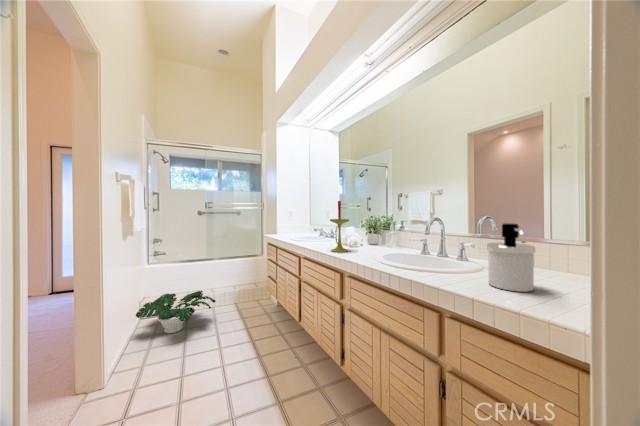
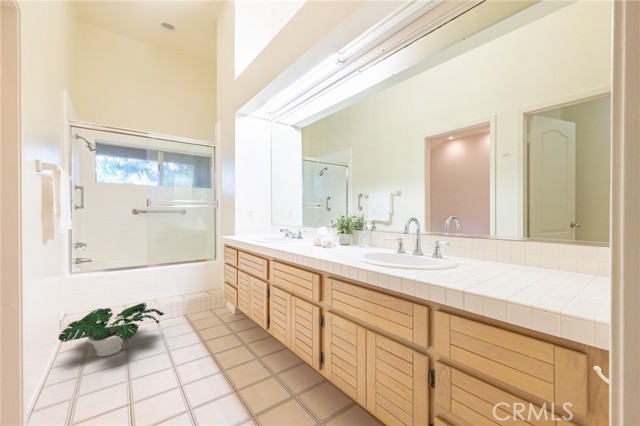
candle: present [330,201,349,252] -> none [305,198,325,253]
soap dispenser: present [487,223,536,292] -> none [468,222,508,283]

